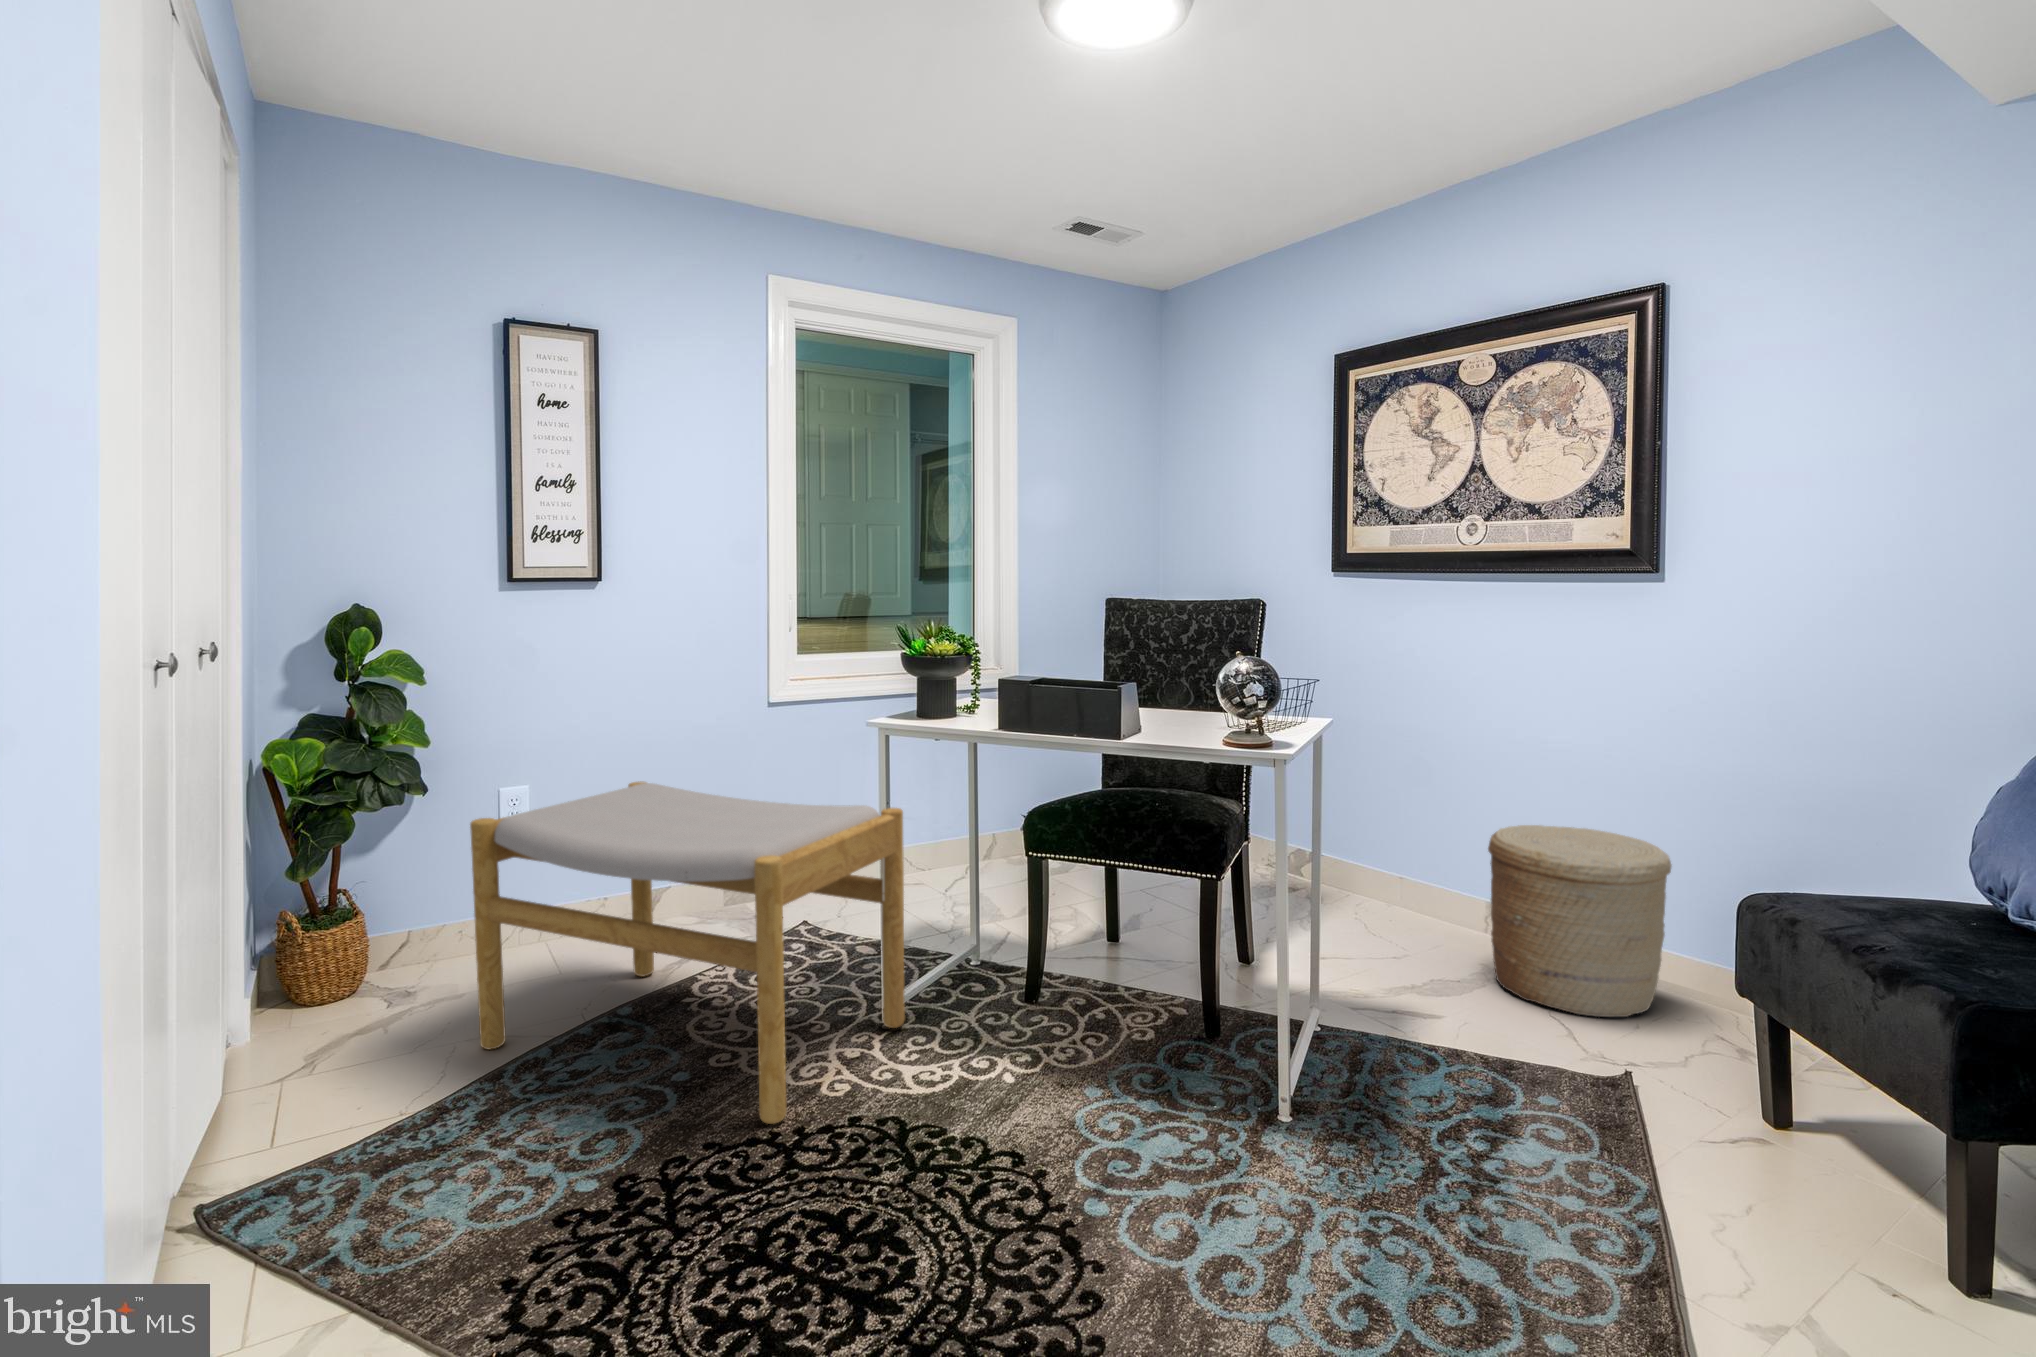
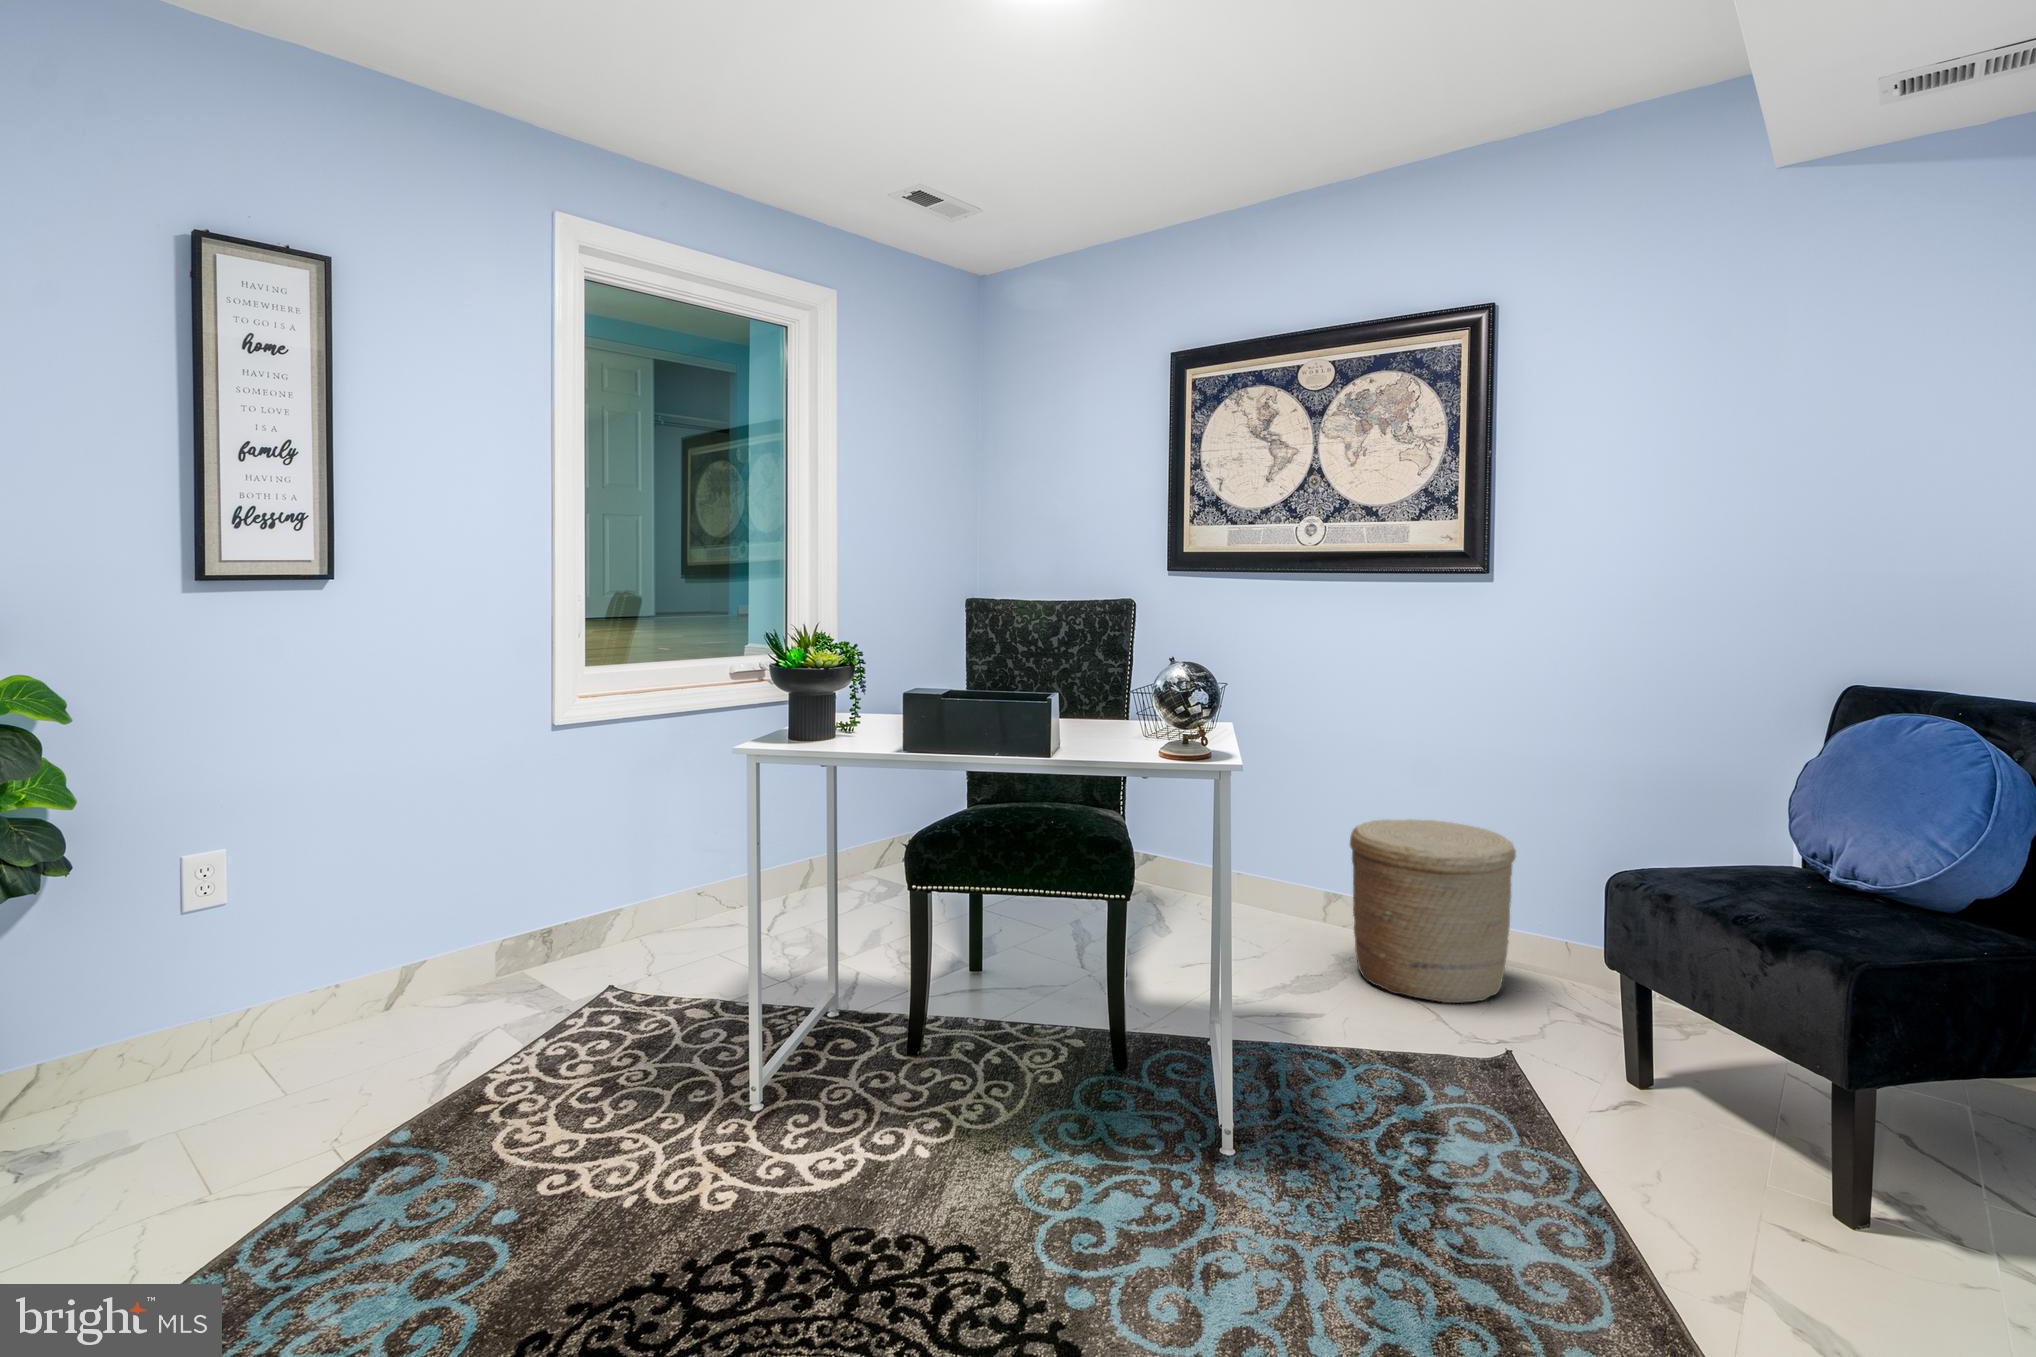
footstool: present [470,781,905,1124] -> none [170,835,777,1261]

